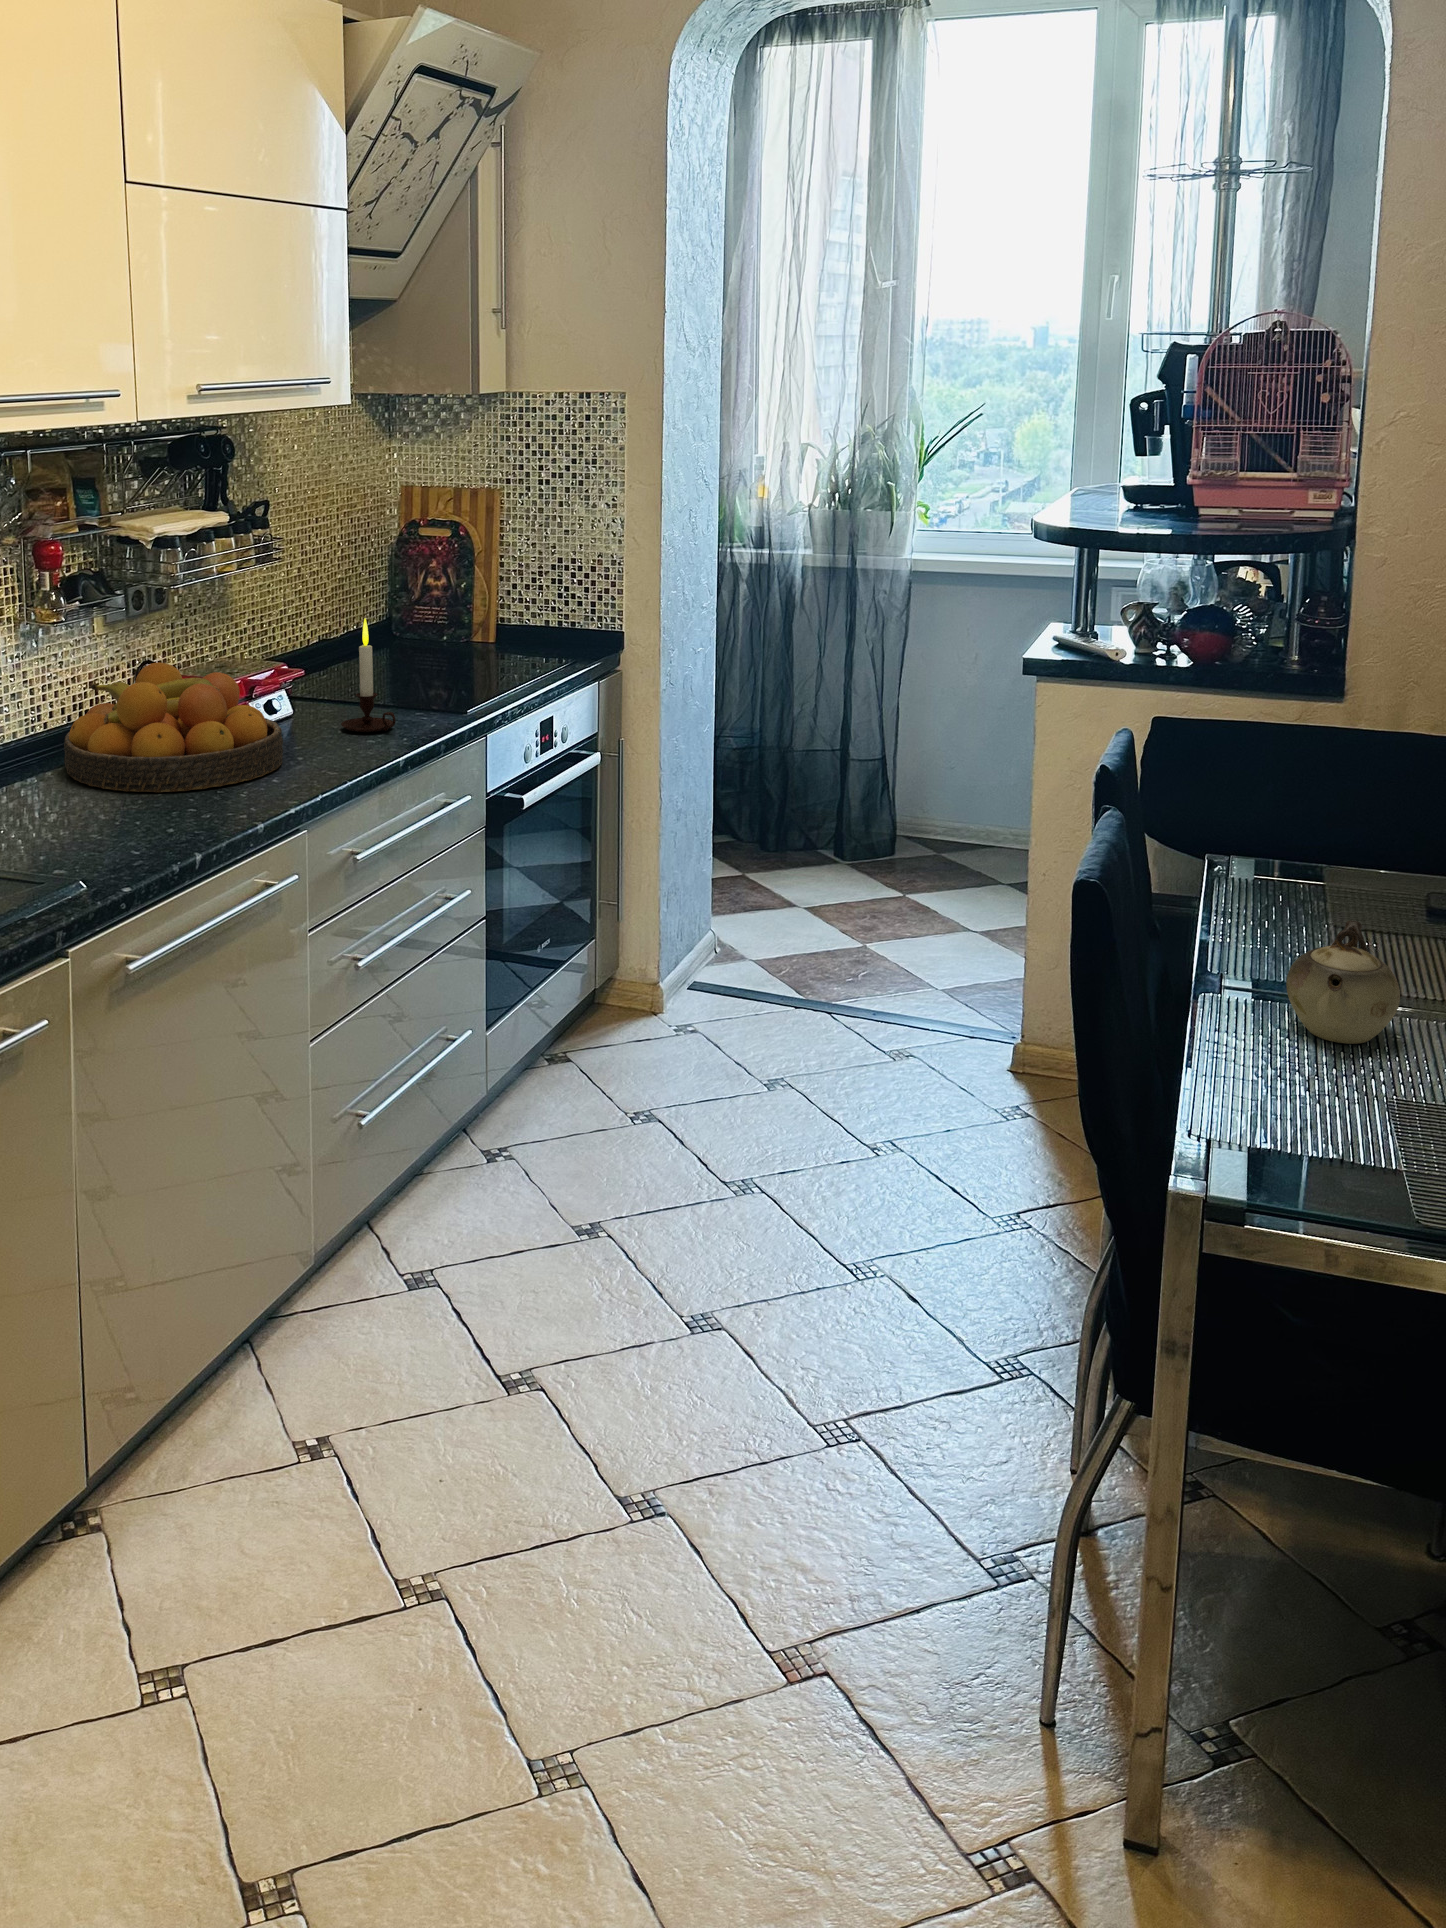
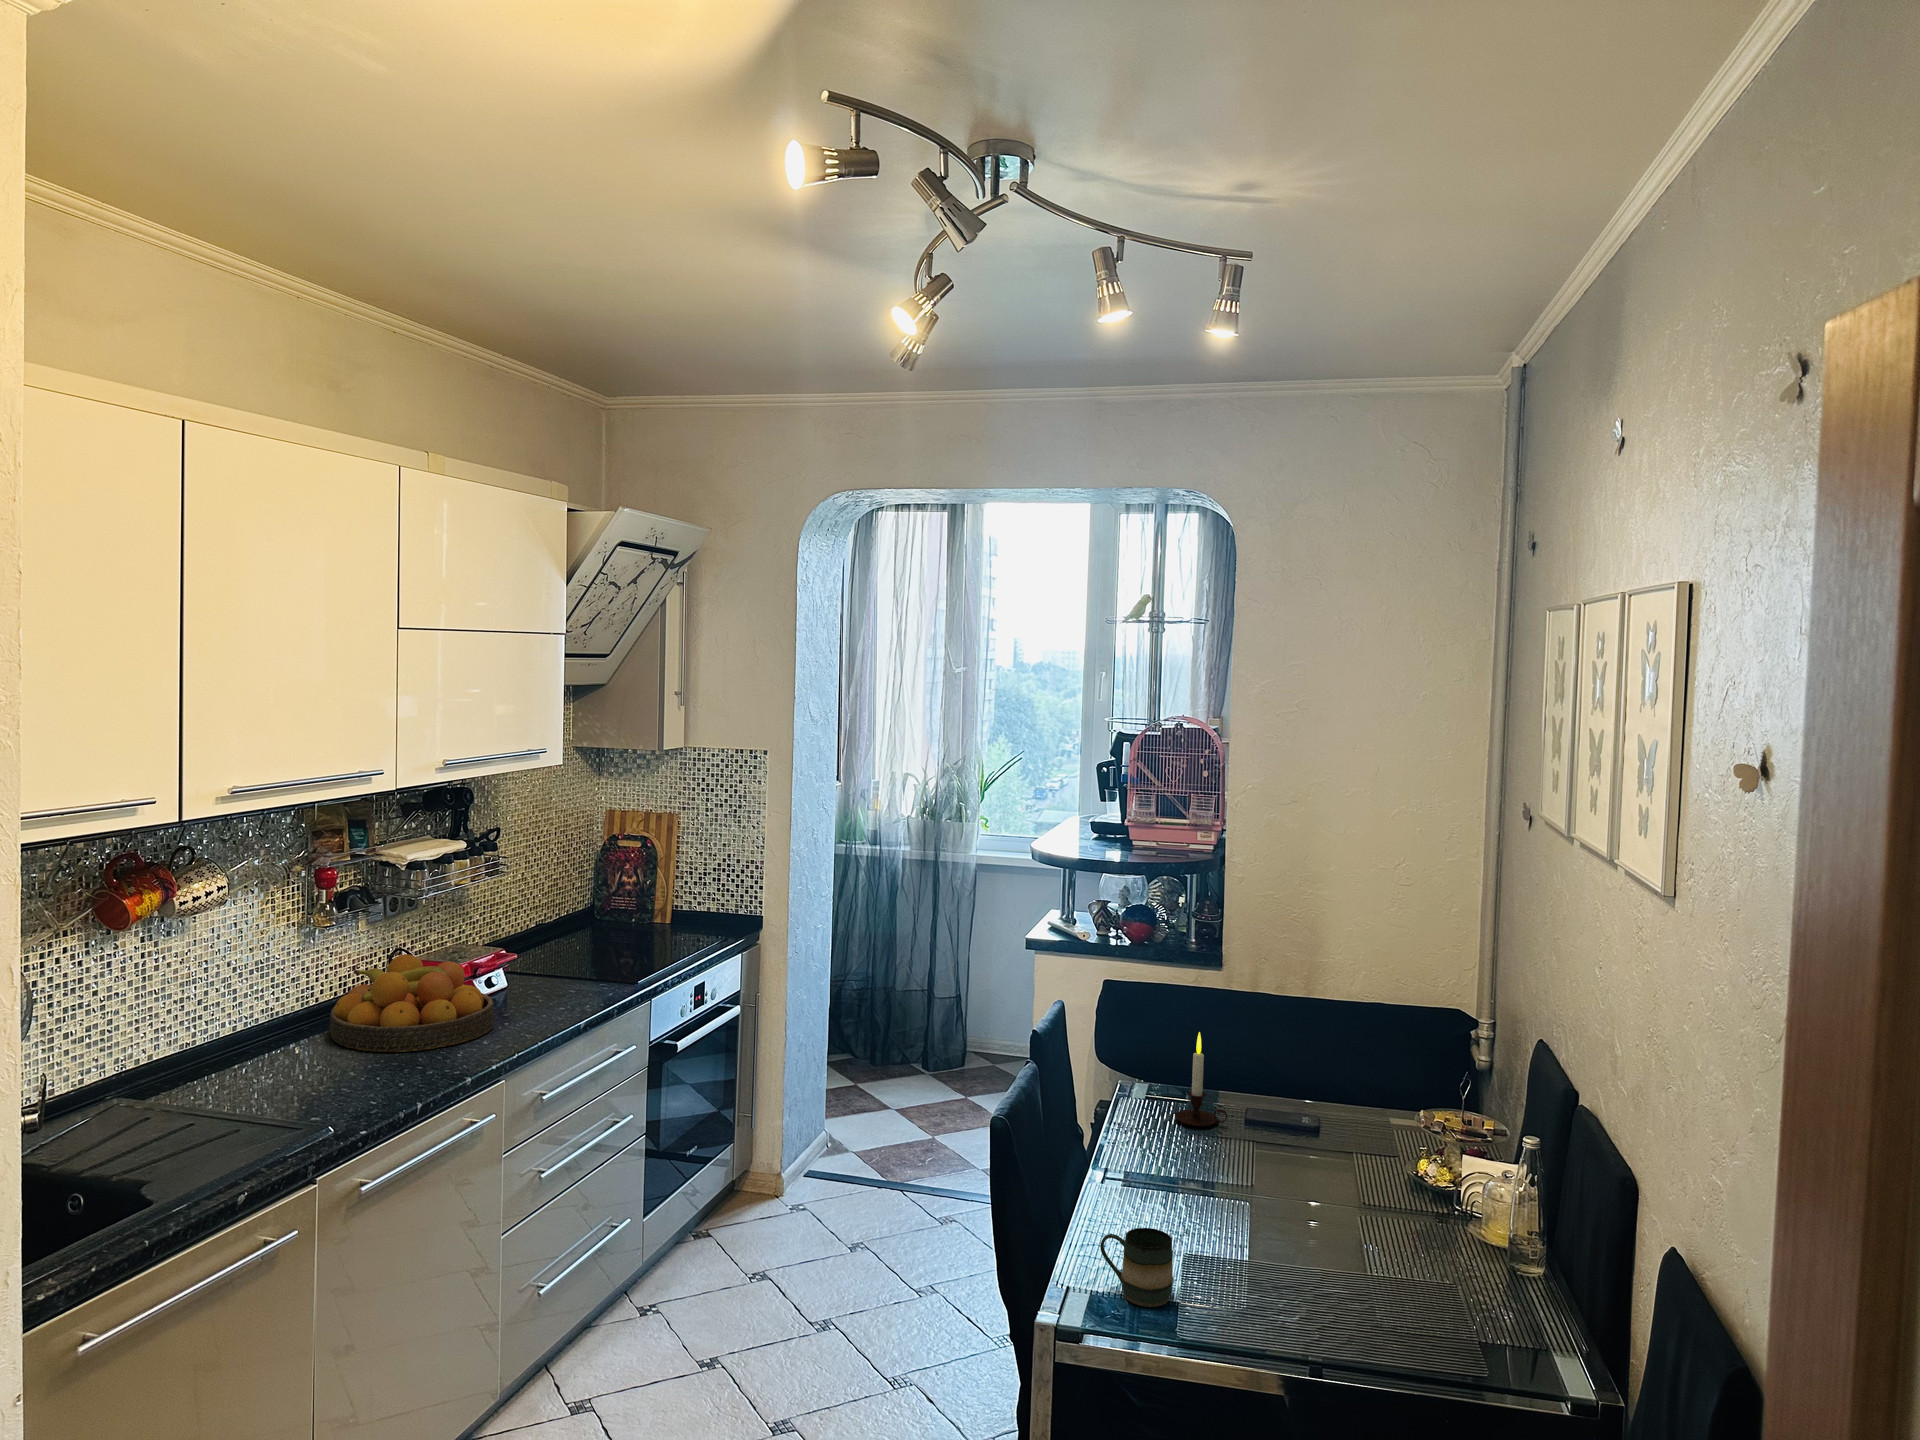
candle: present [341,619,396,732] -> present [1175,1032,1227,1126]
teapot: present [1286,921,1400,1044] -> none [1125,1133,1188,1213]
mug: none [1295,1063,1432,1190] -> present [1100,1228,1173,1307]

